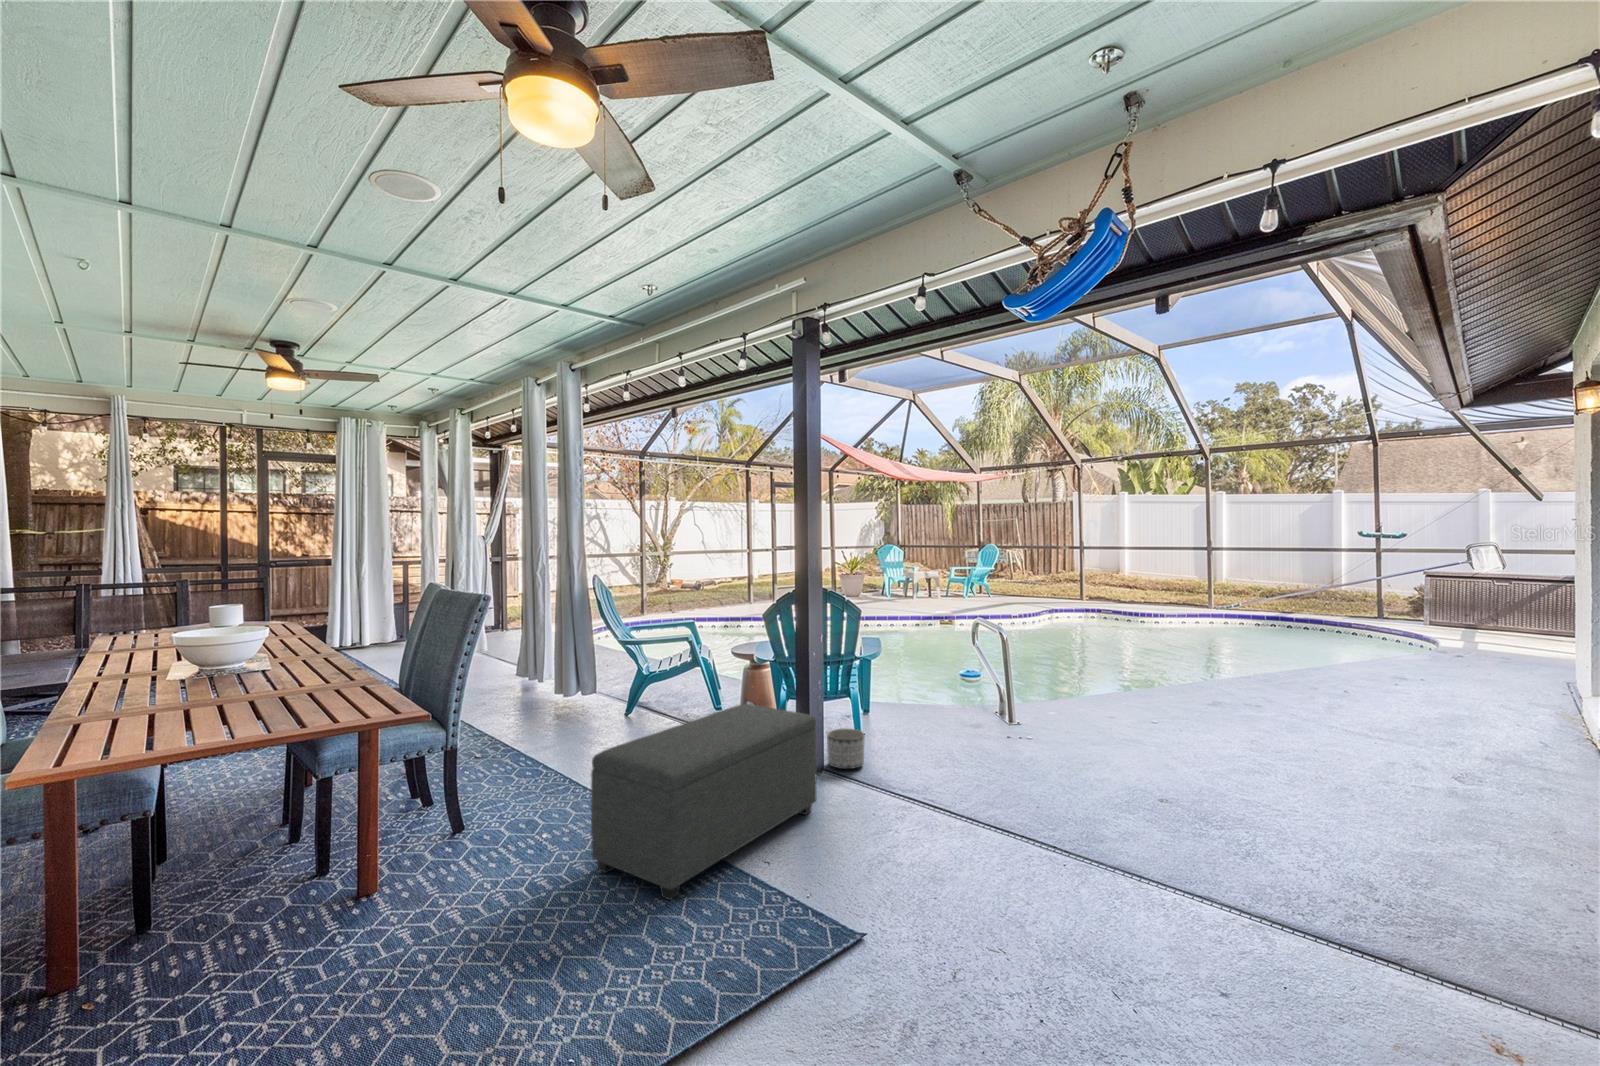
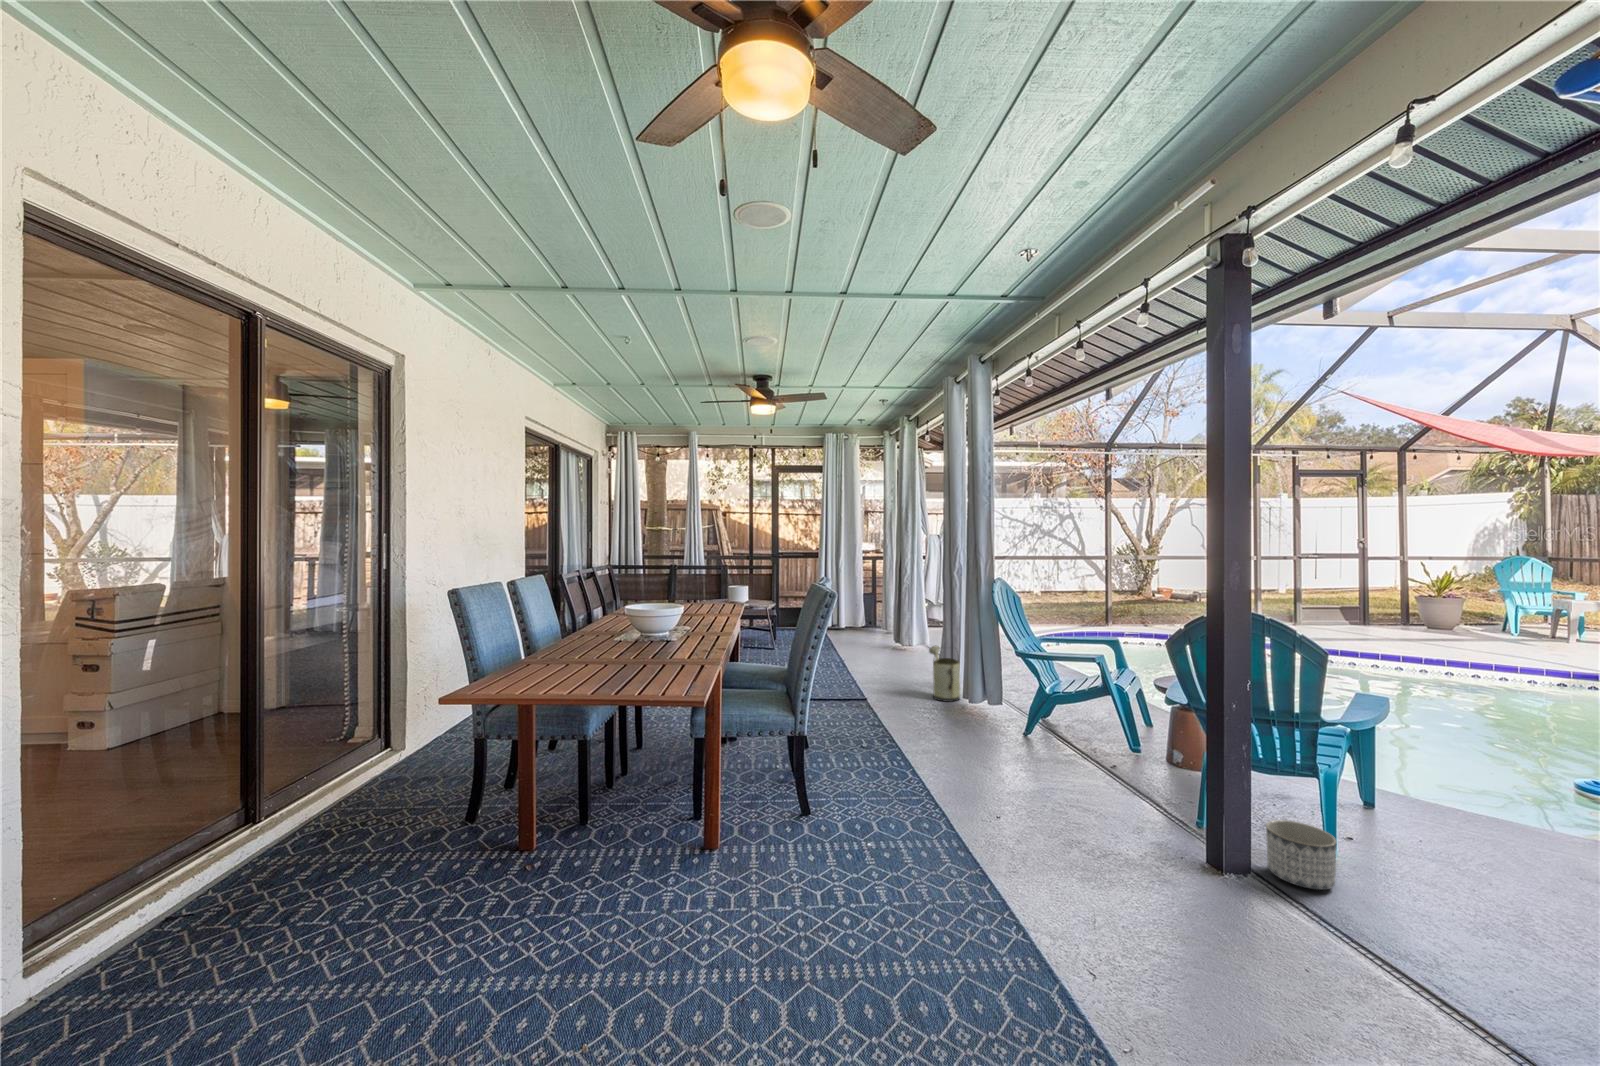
watering can: none [500,650,540,707] -> present [929,645,960,702]
ottoman: present [591,704,817,900] -> none [891,754,1210,971]

